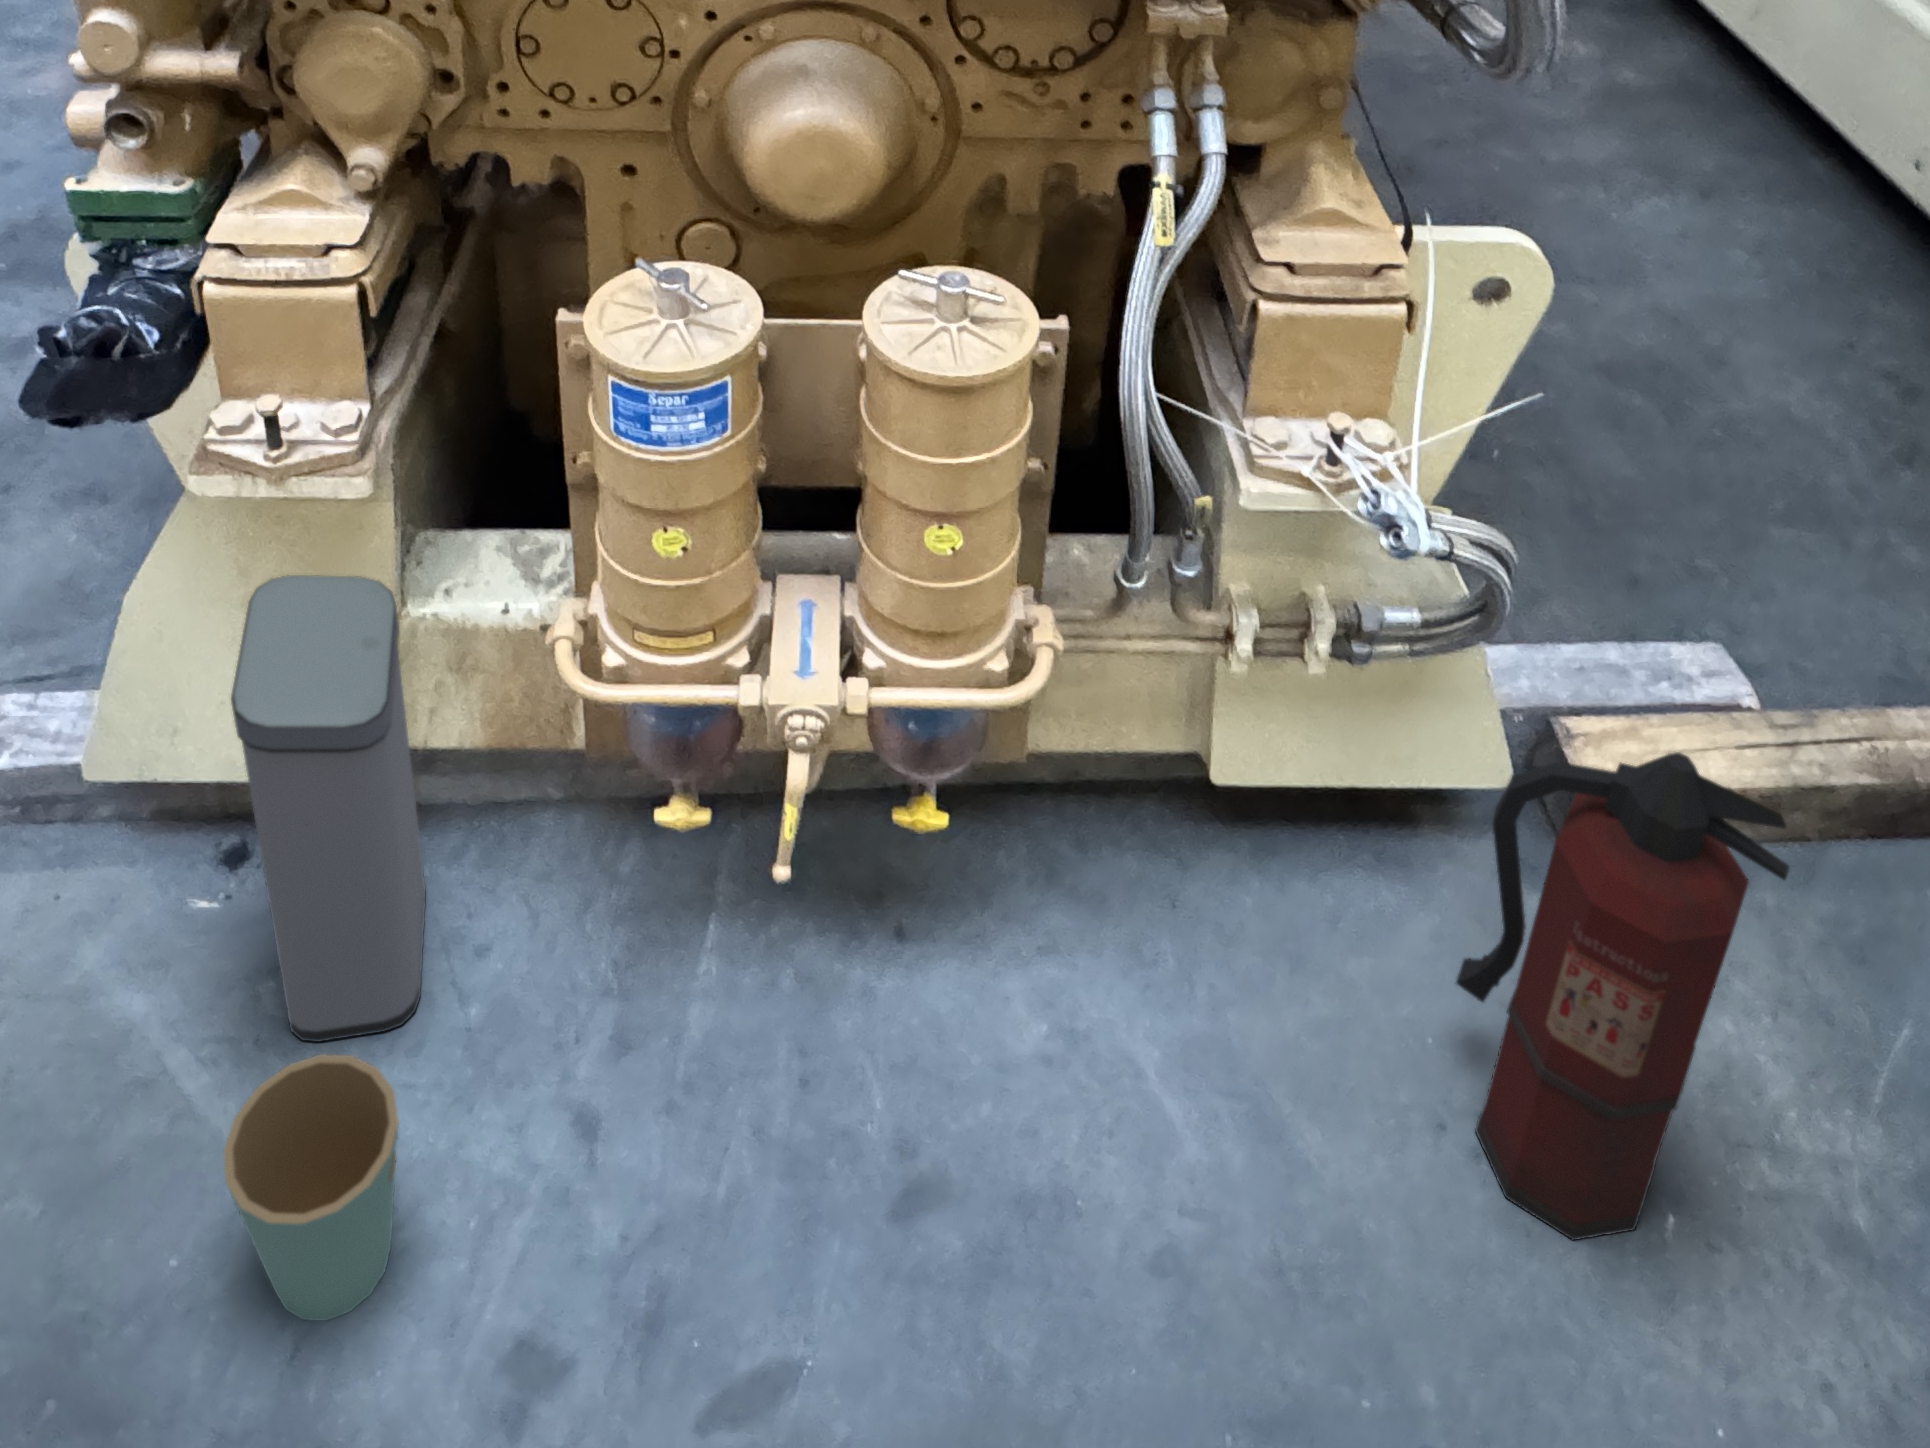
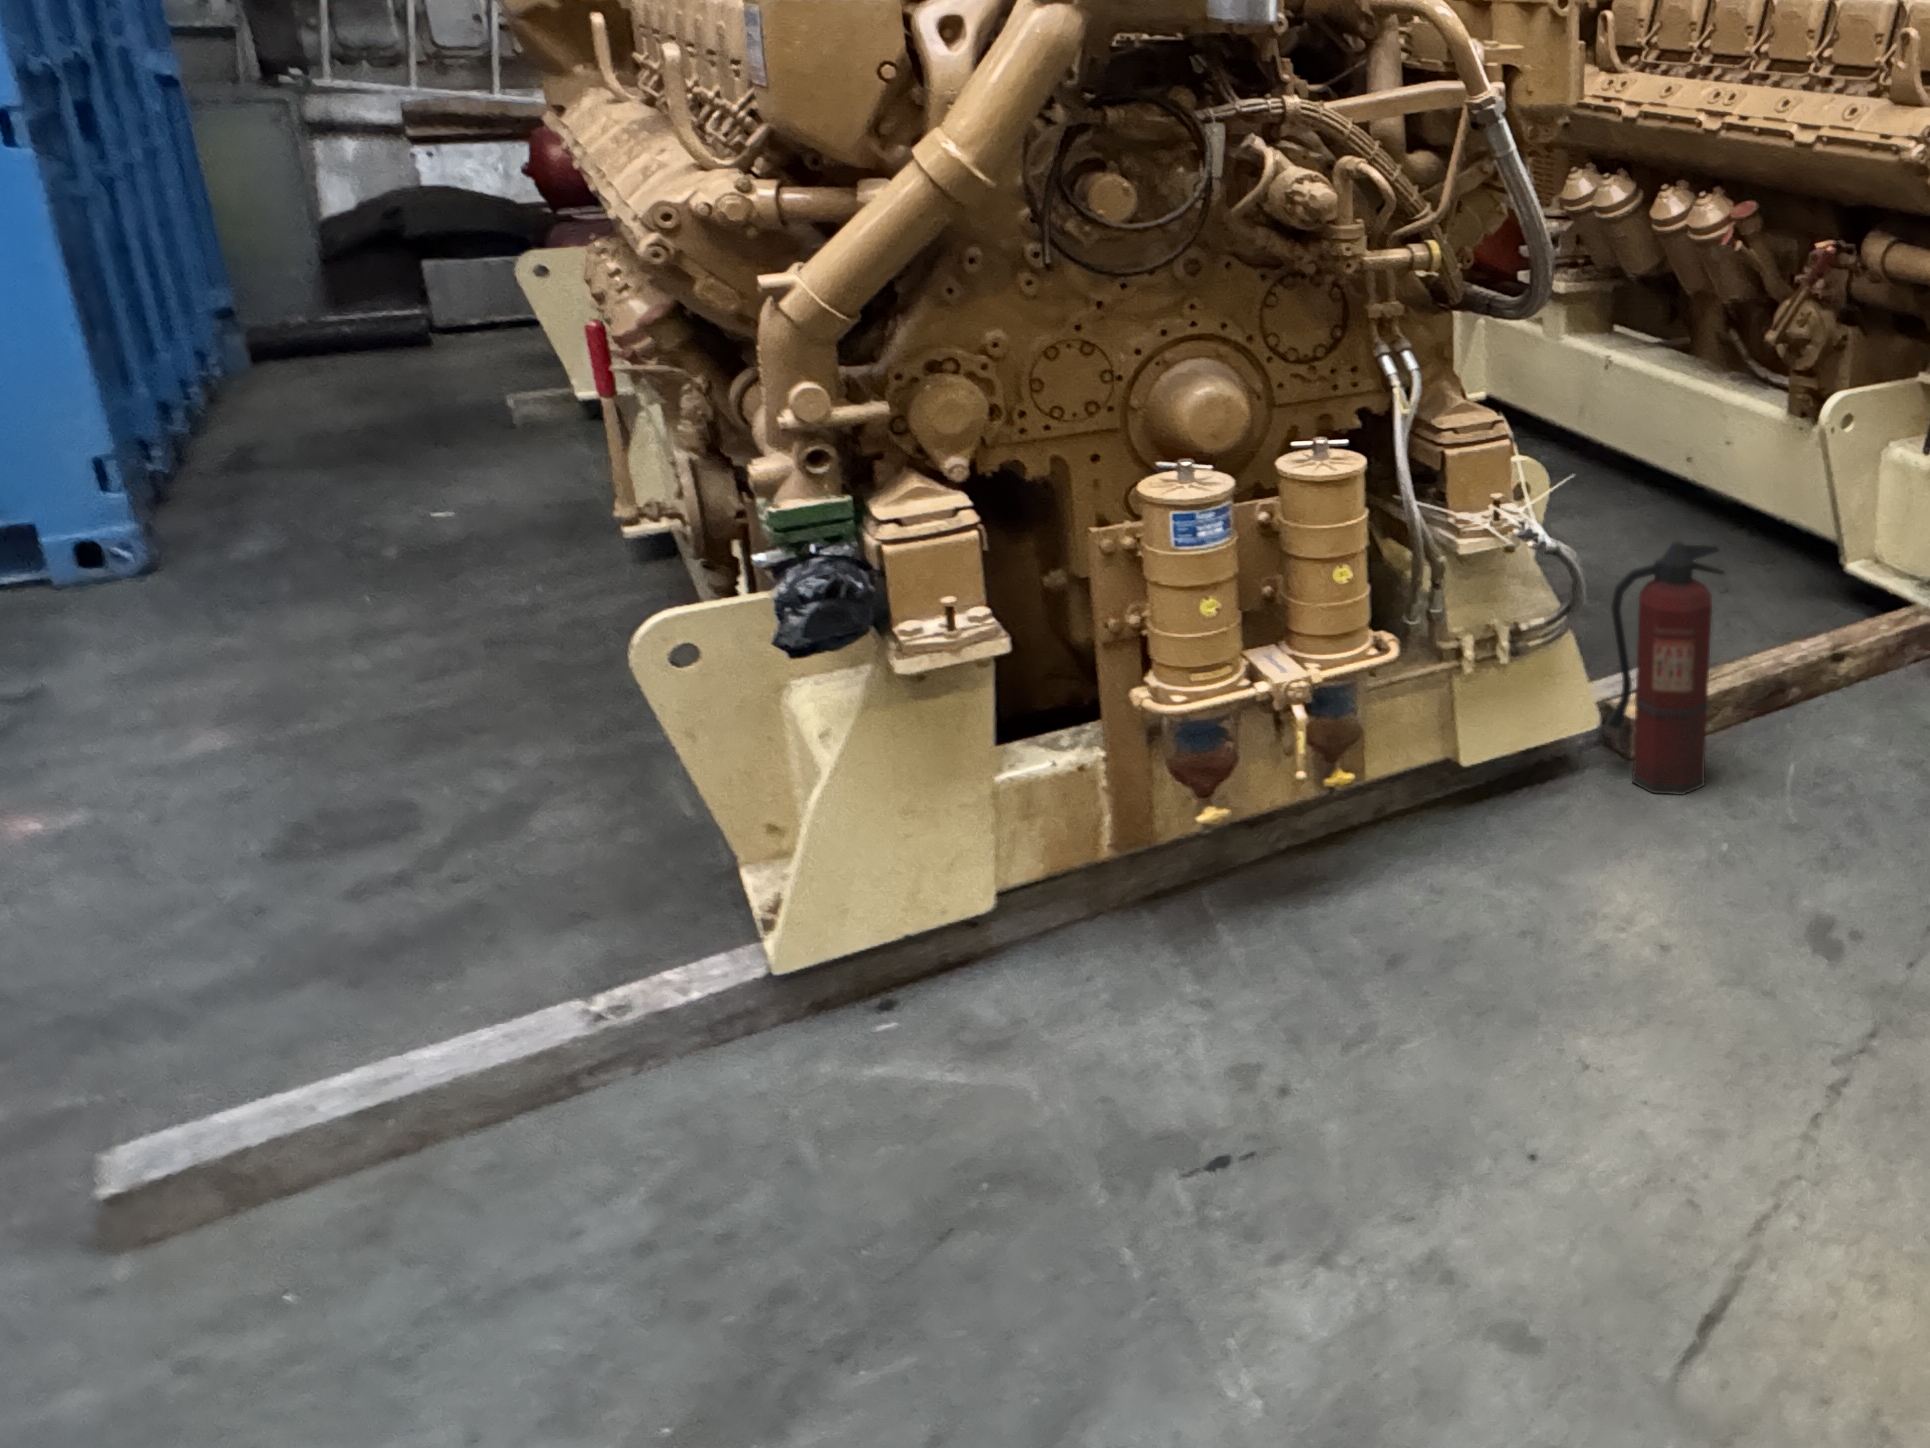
trash can: present [223,575,426,1321] -> none [999,655,1193,974]

